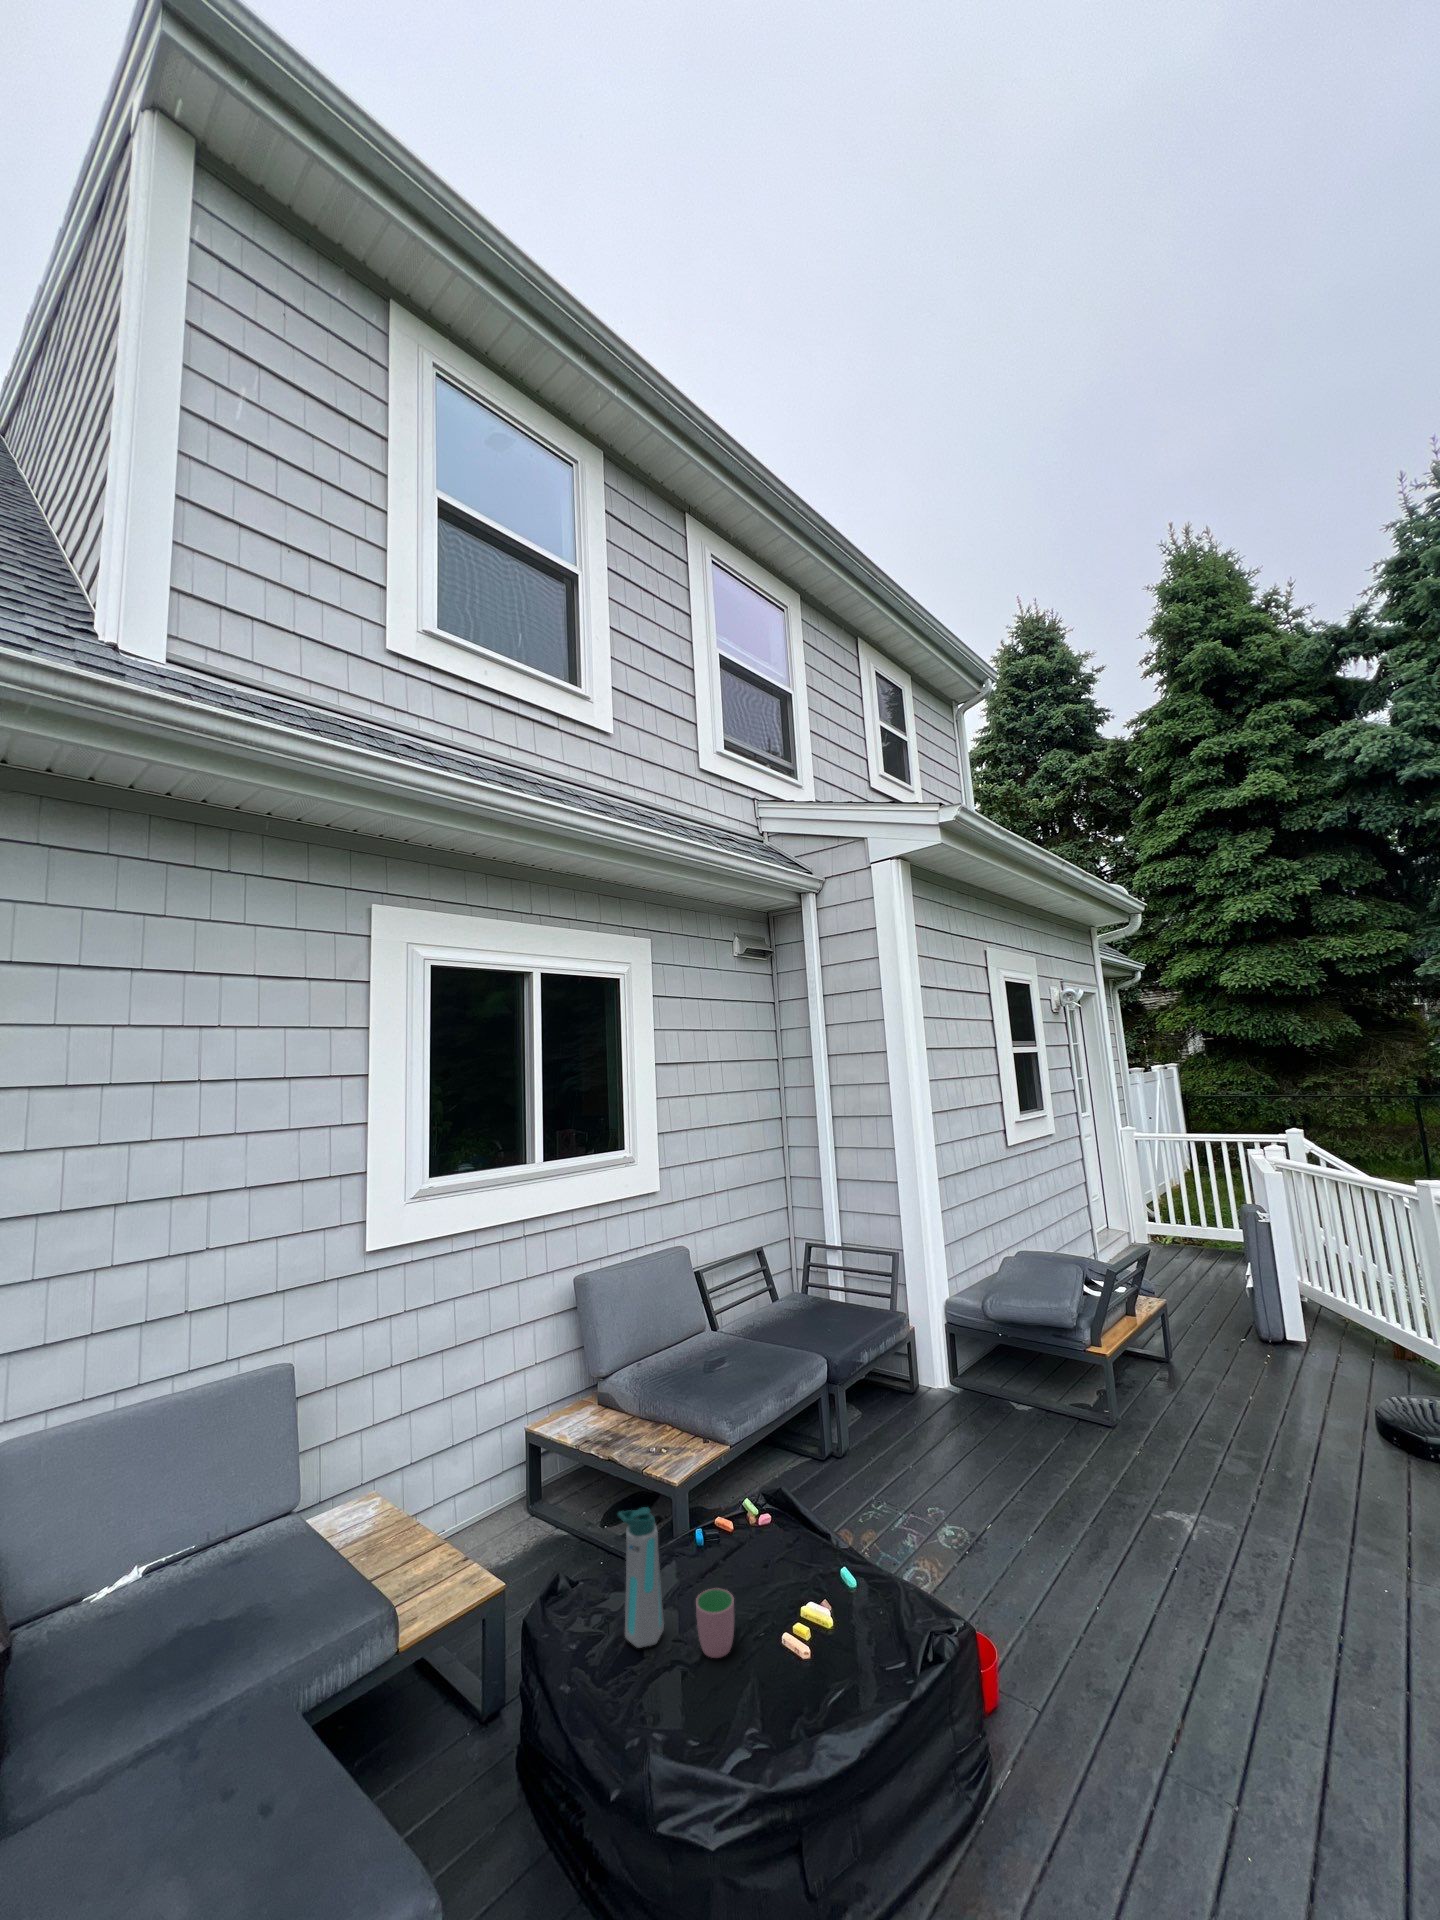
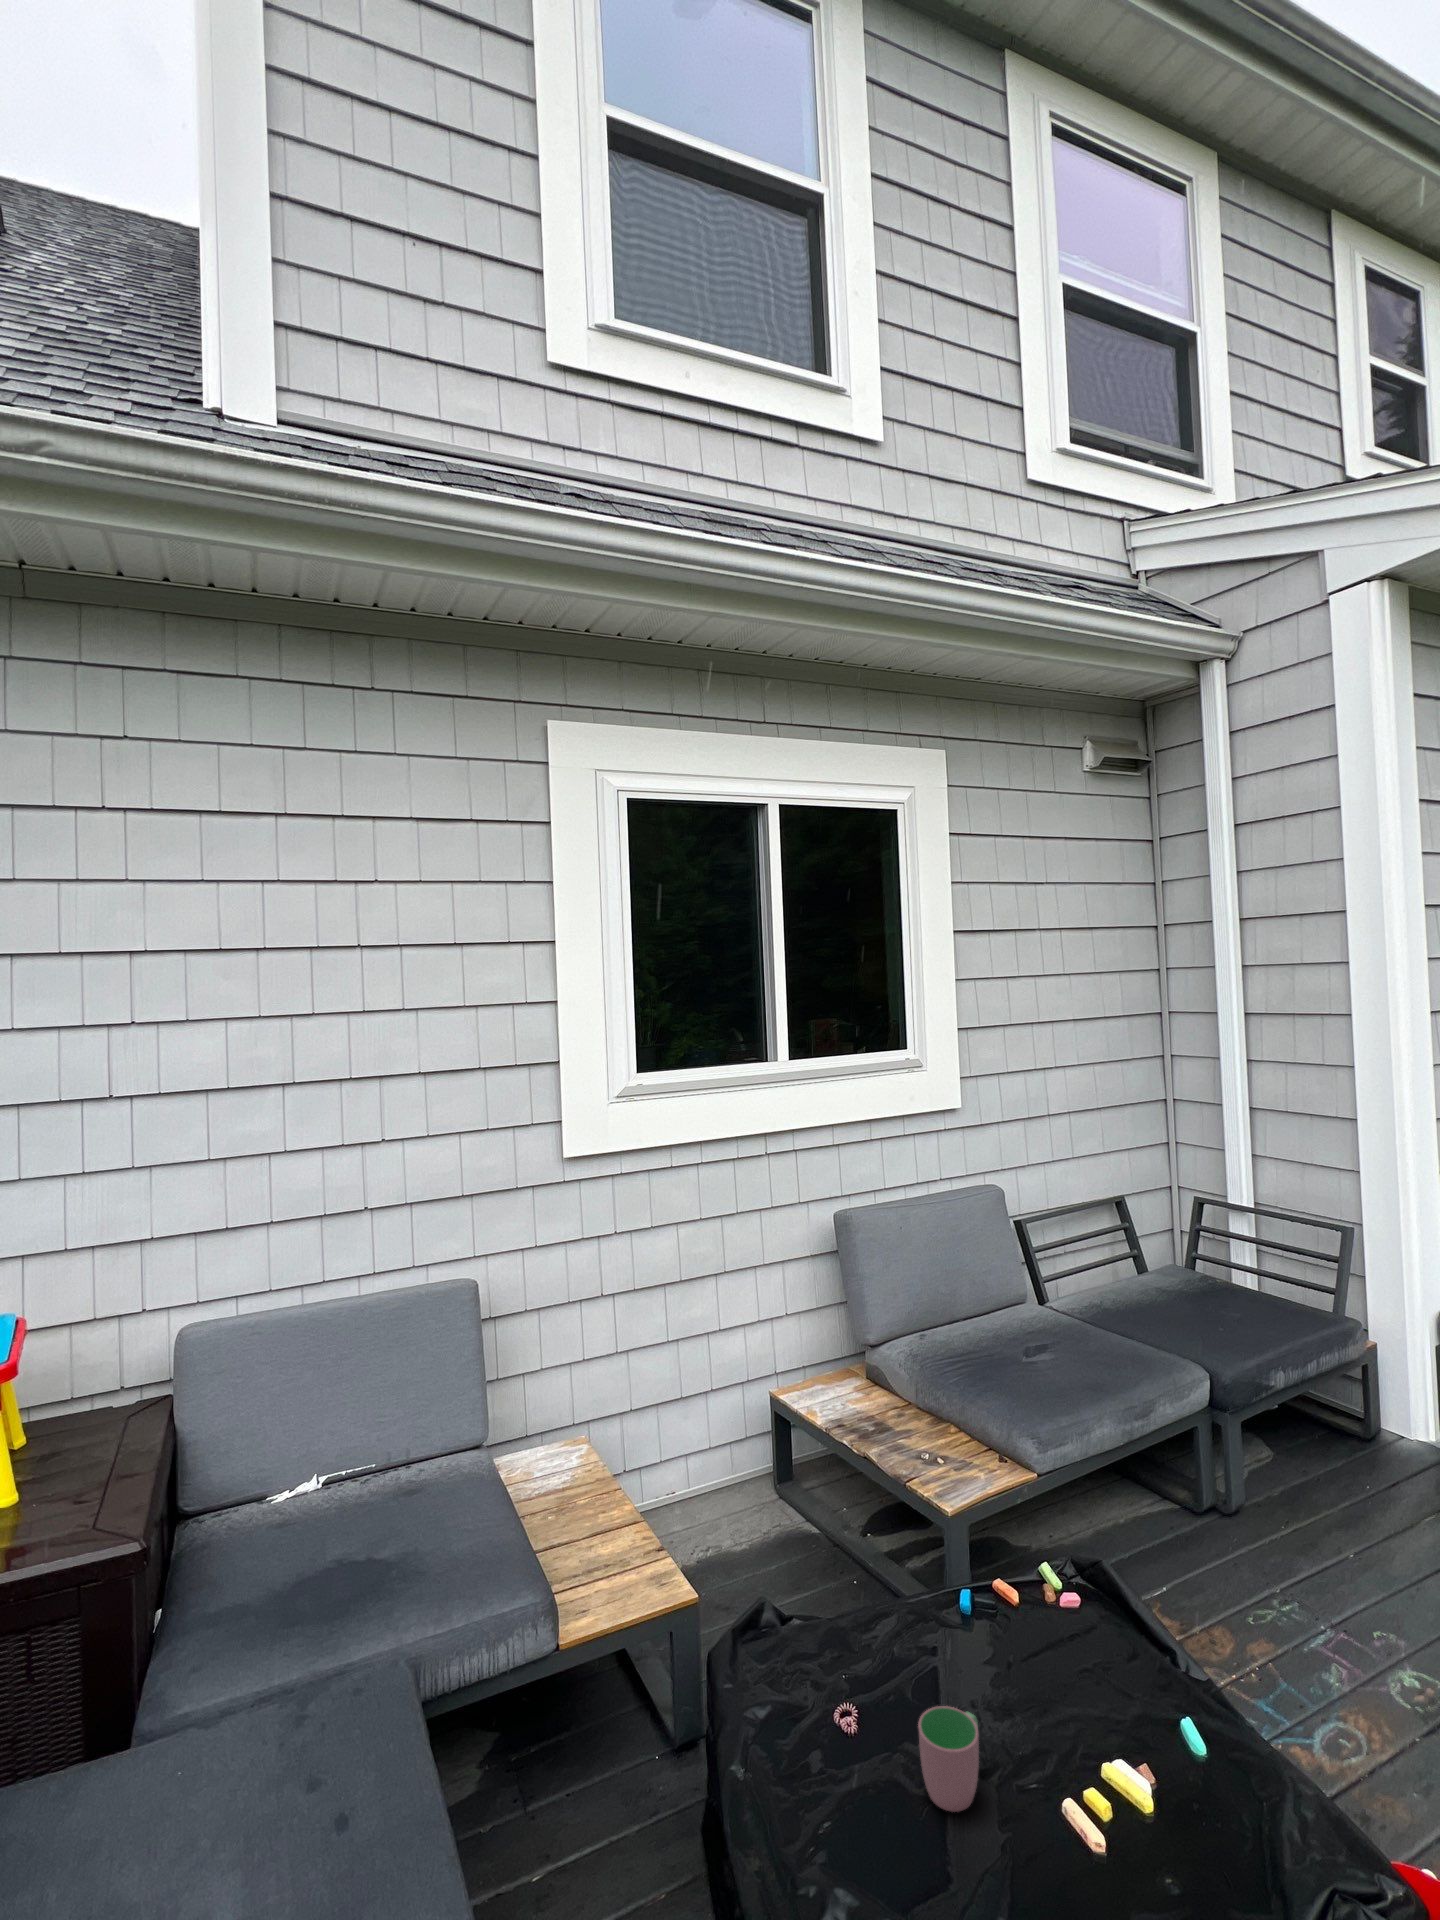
water bottle: present [618,1507,664,1648] -> none [808,1564,878,1757]

